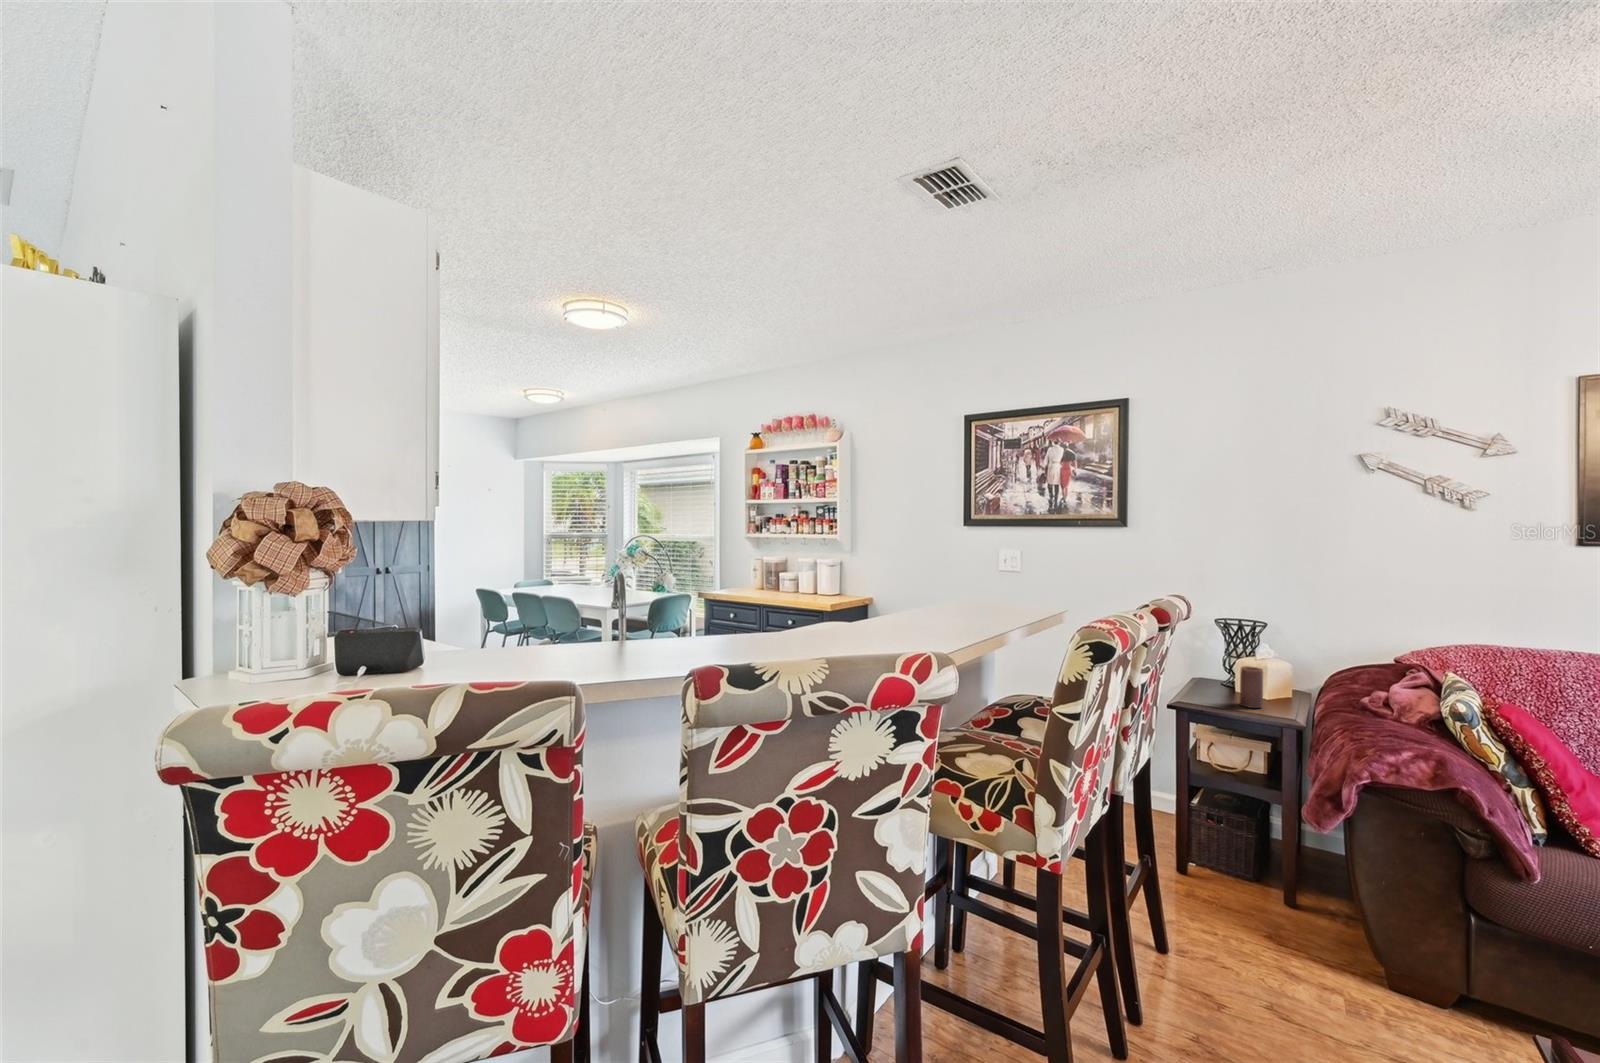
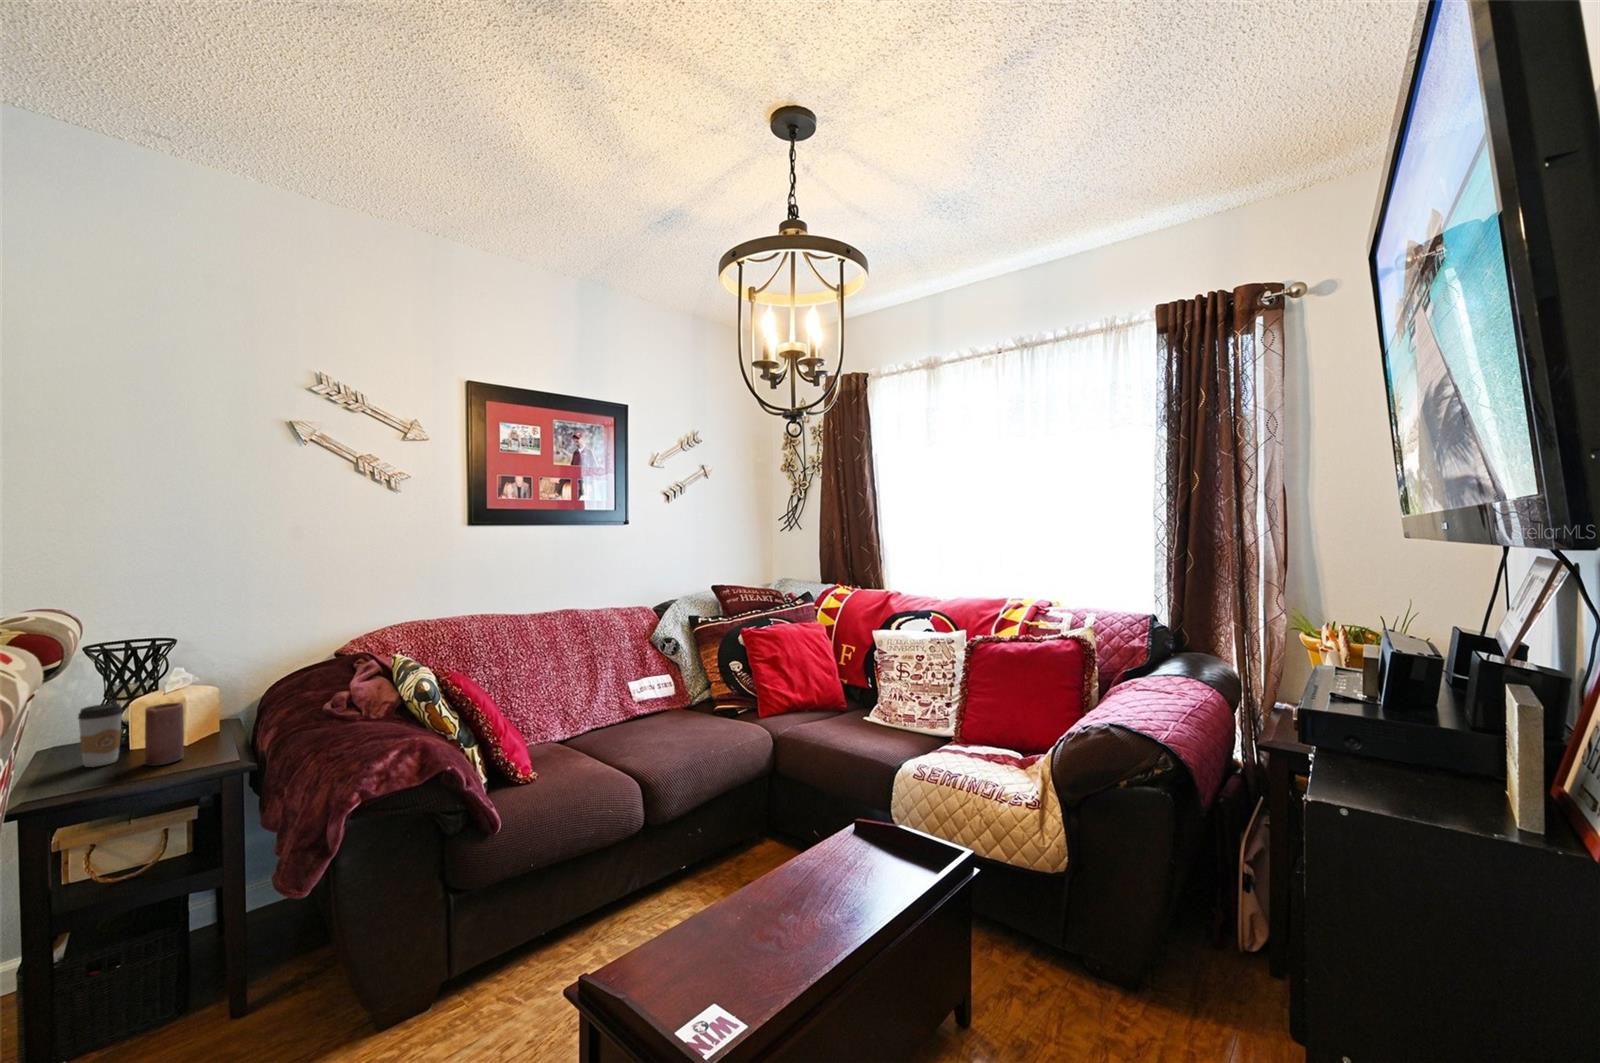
coffee cup: none [1207,658,1230,697] -> present [78,703,123,767]

